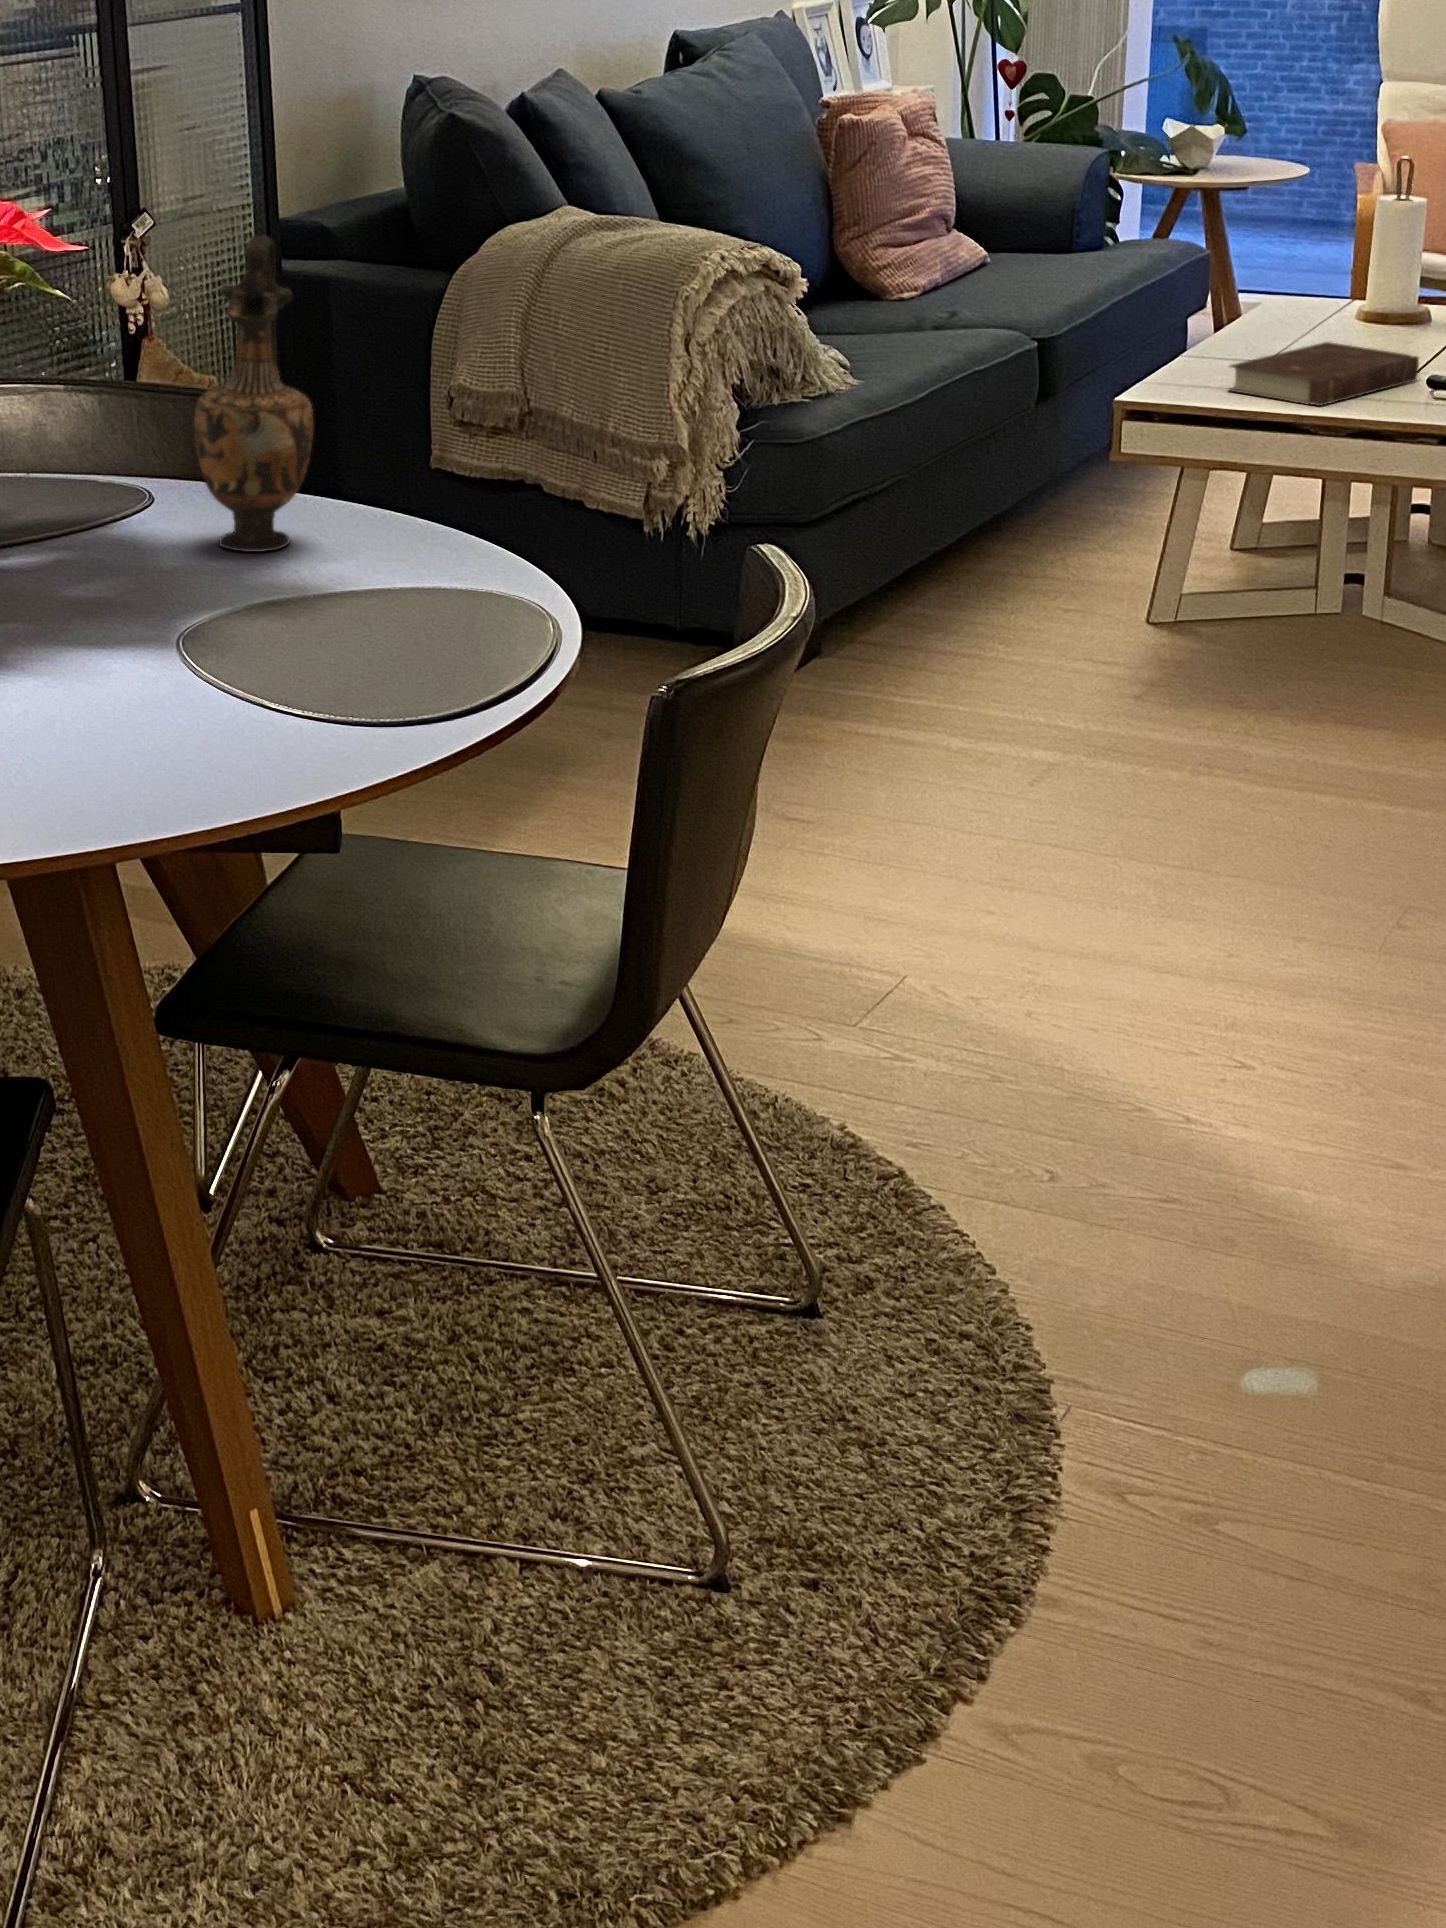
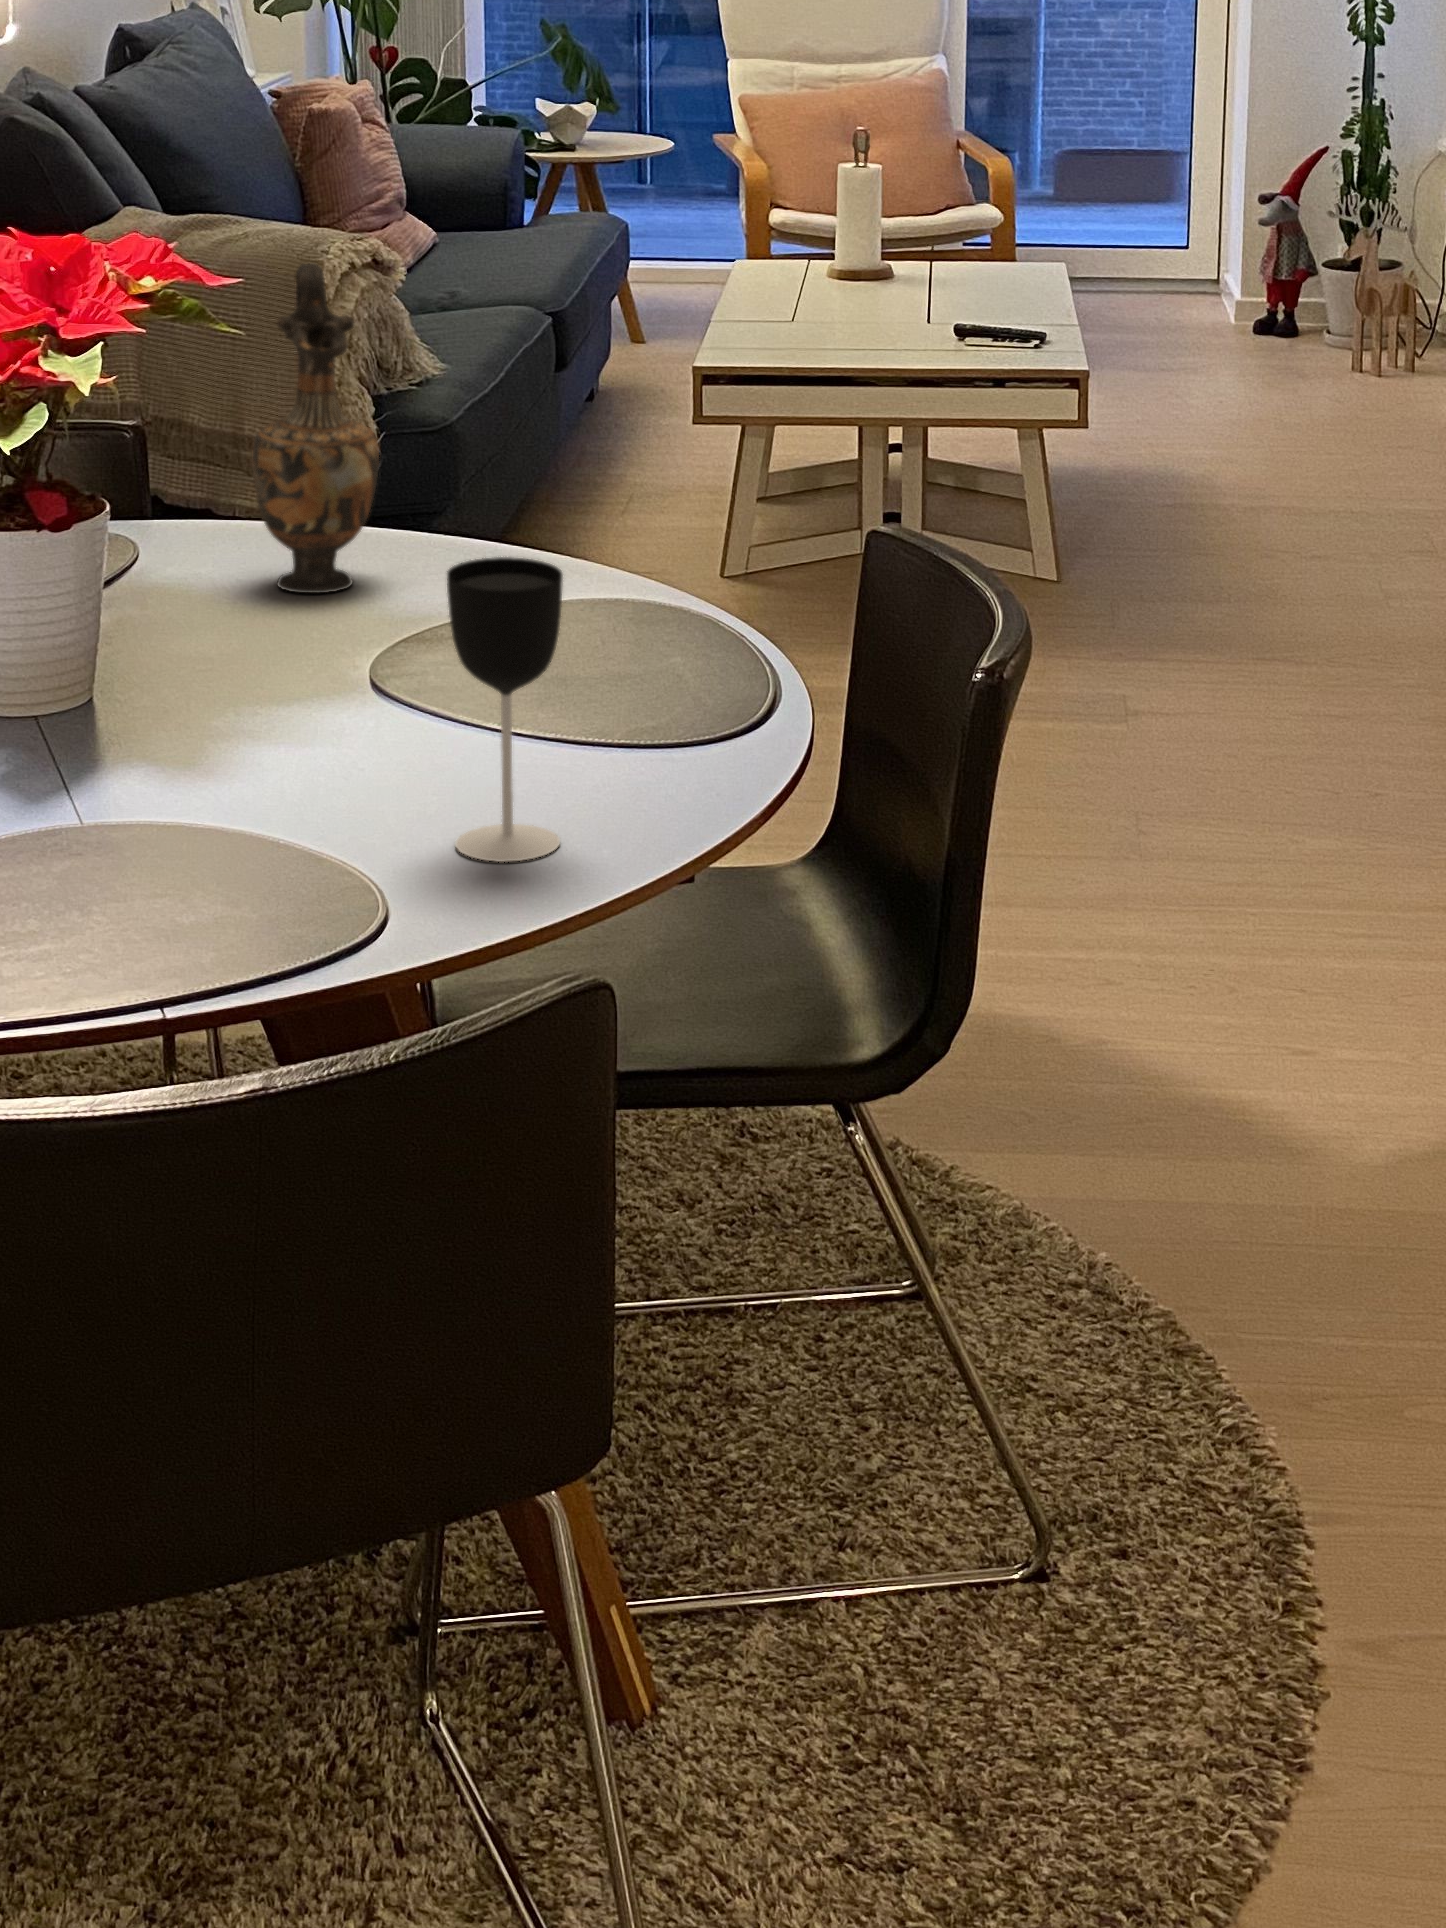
book: present [1229,342,1419,406] -> none [789,303,944,363]
wine glass: none [21,506,140,793] -> present [447,557,563,862]

